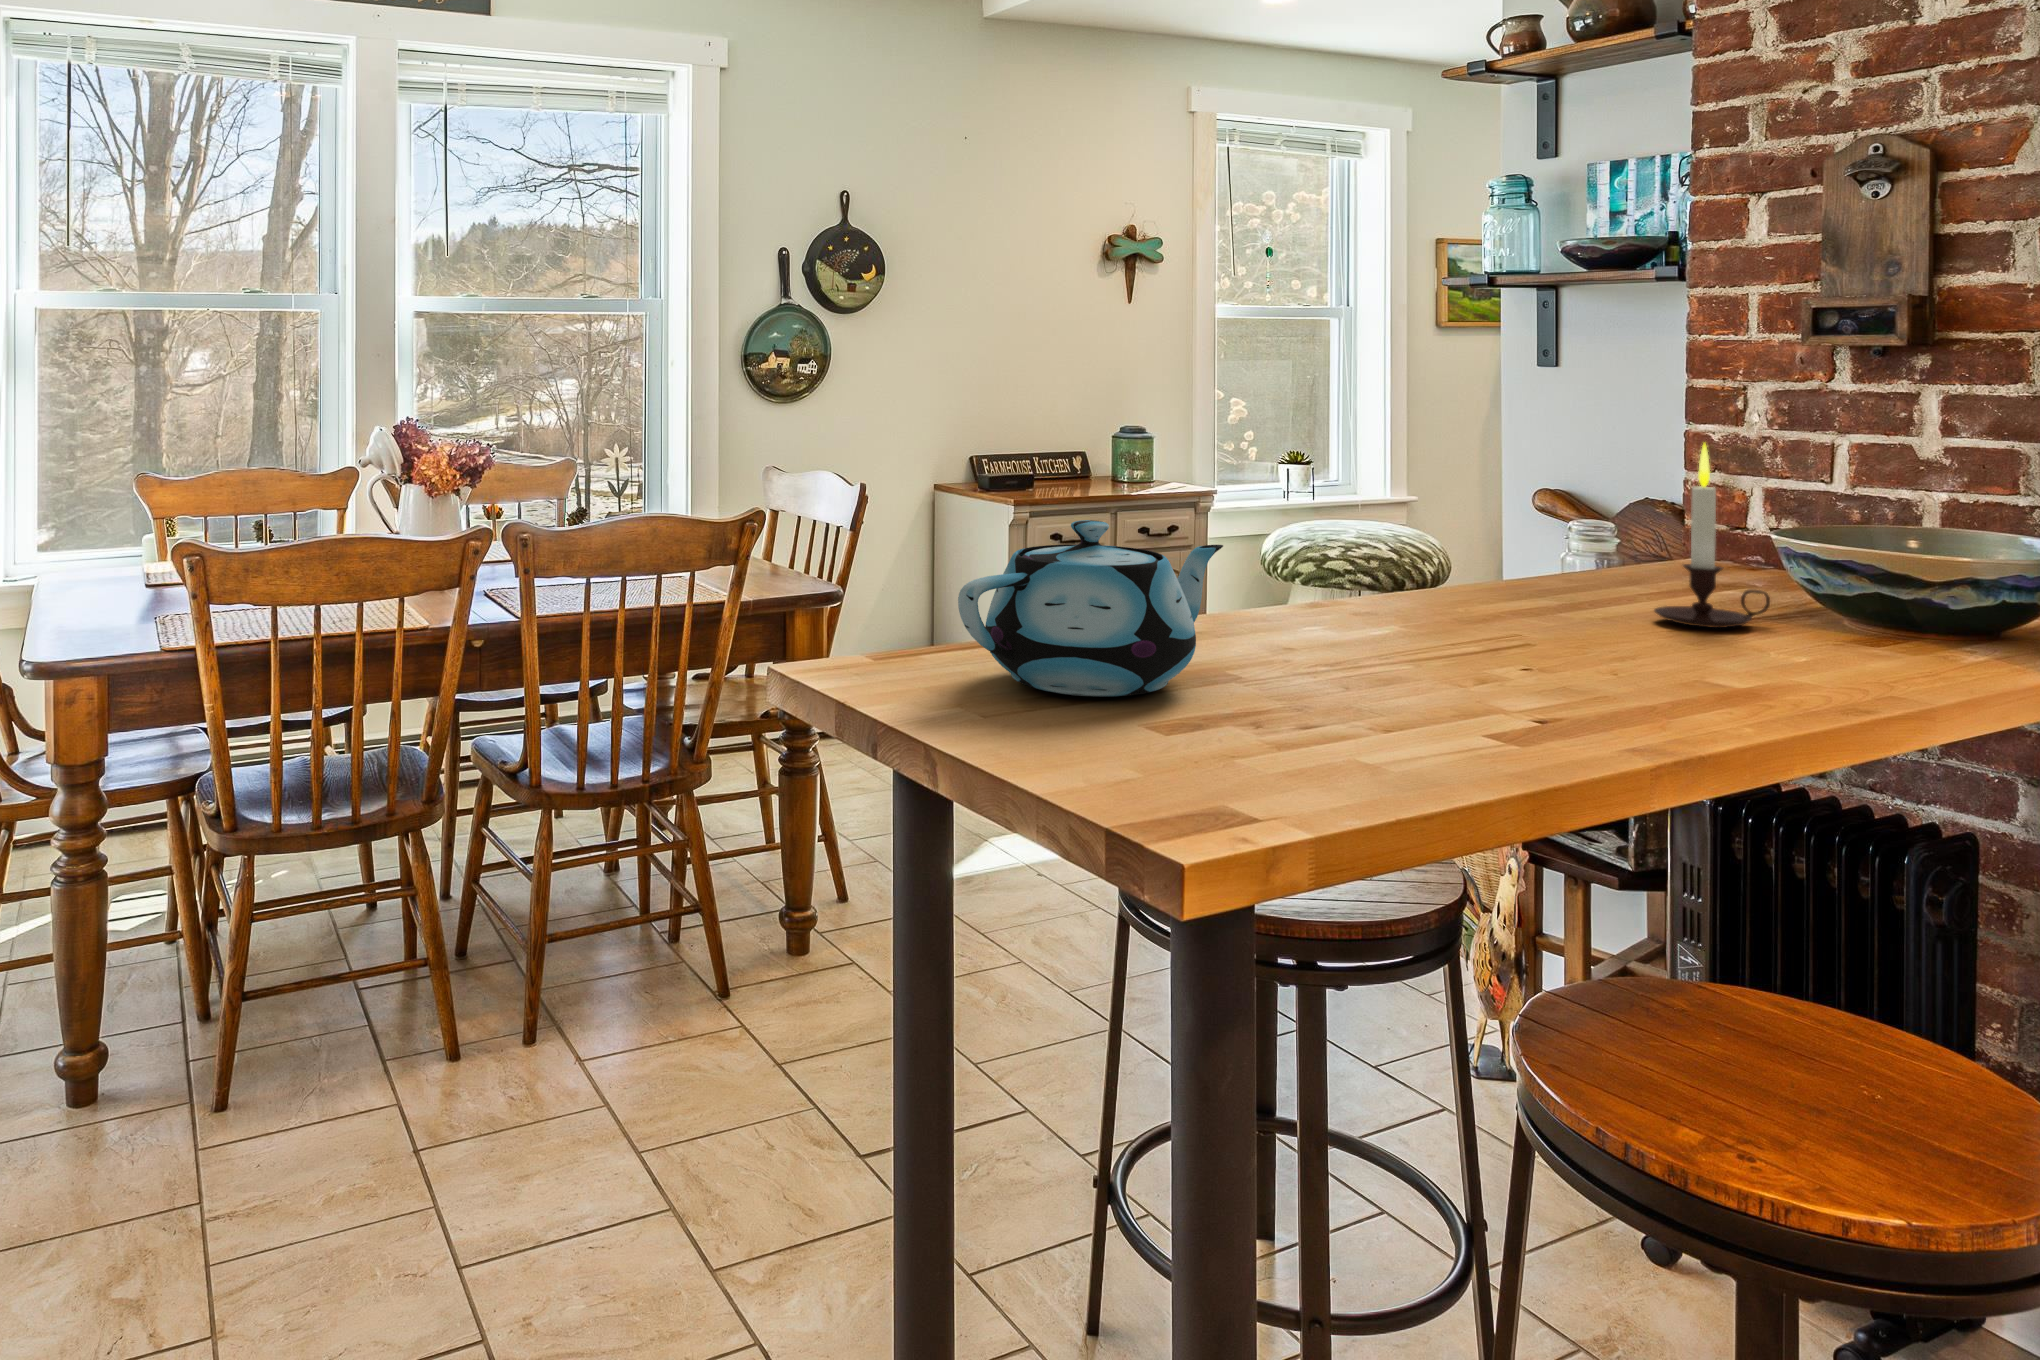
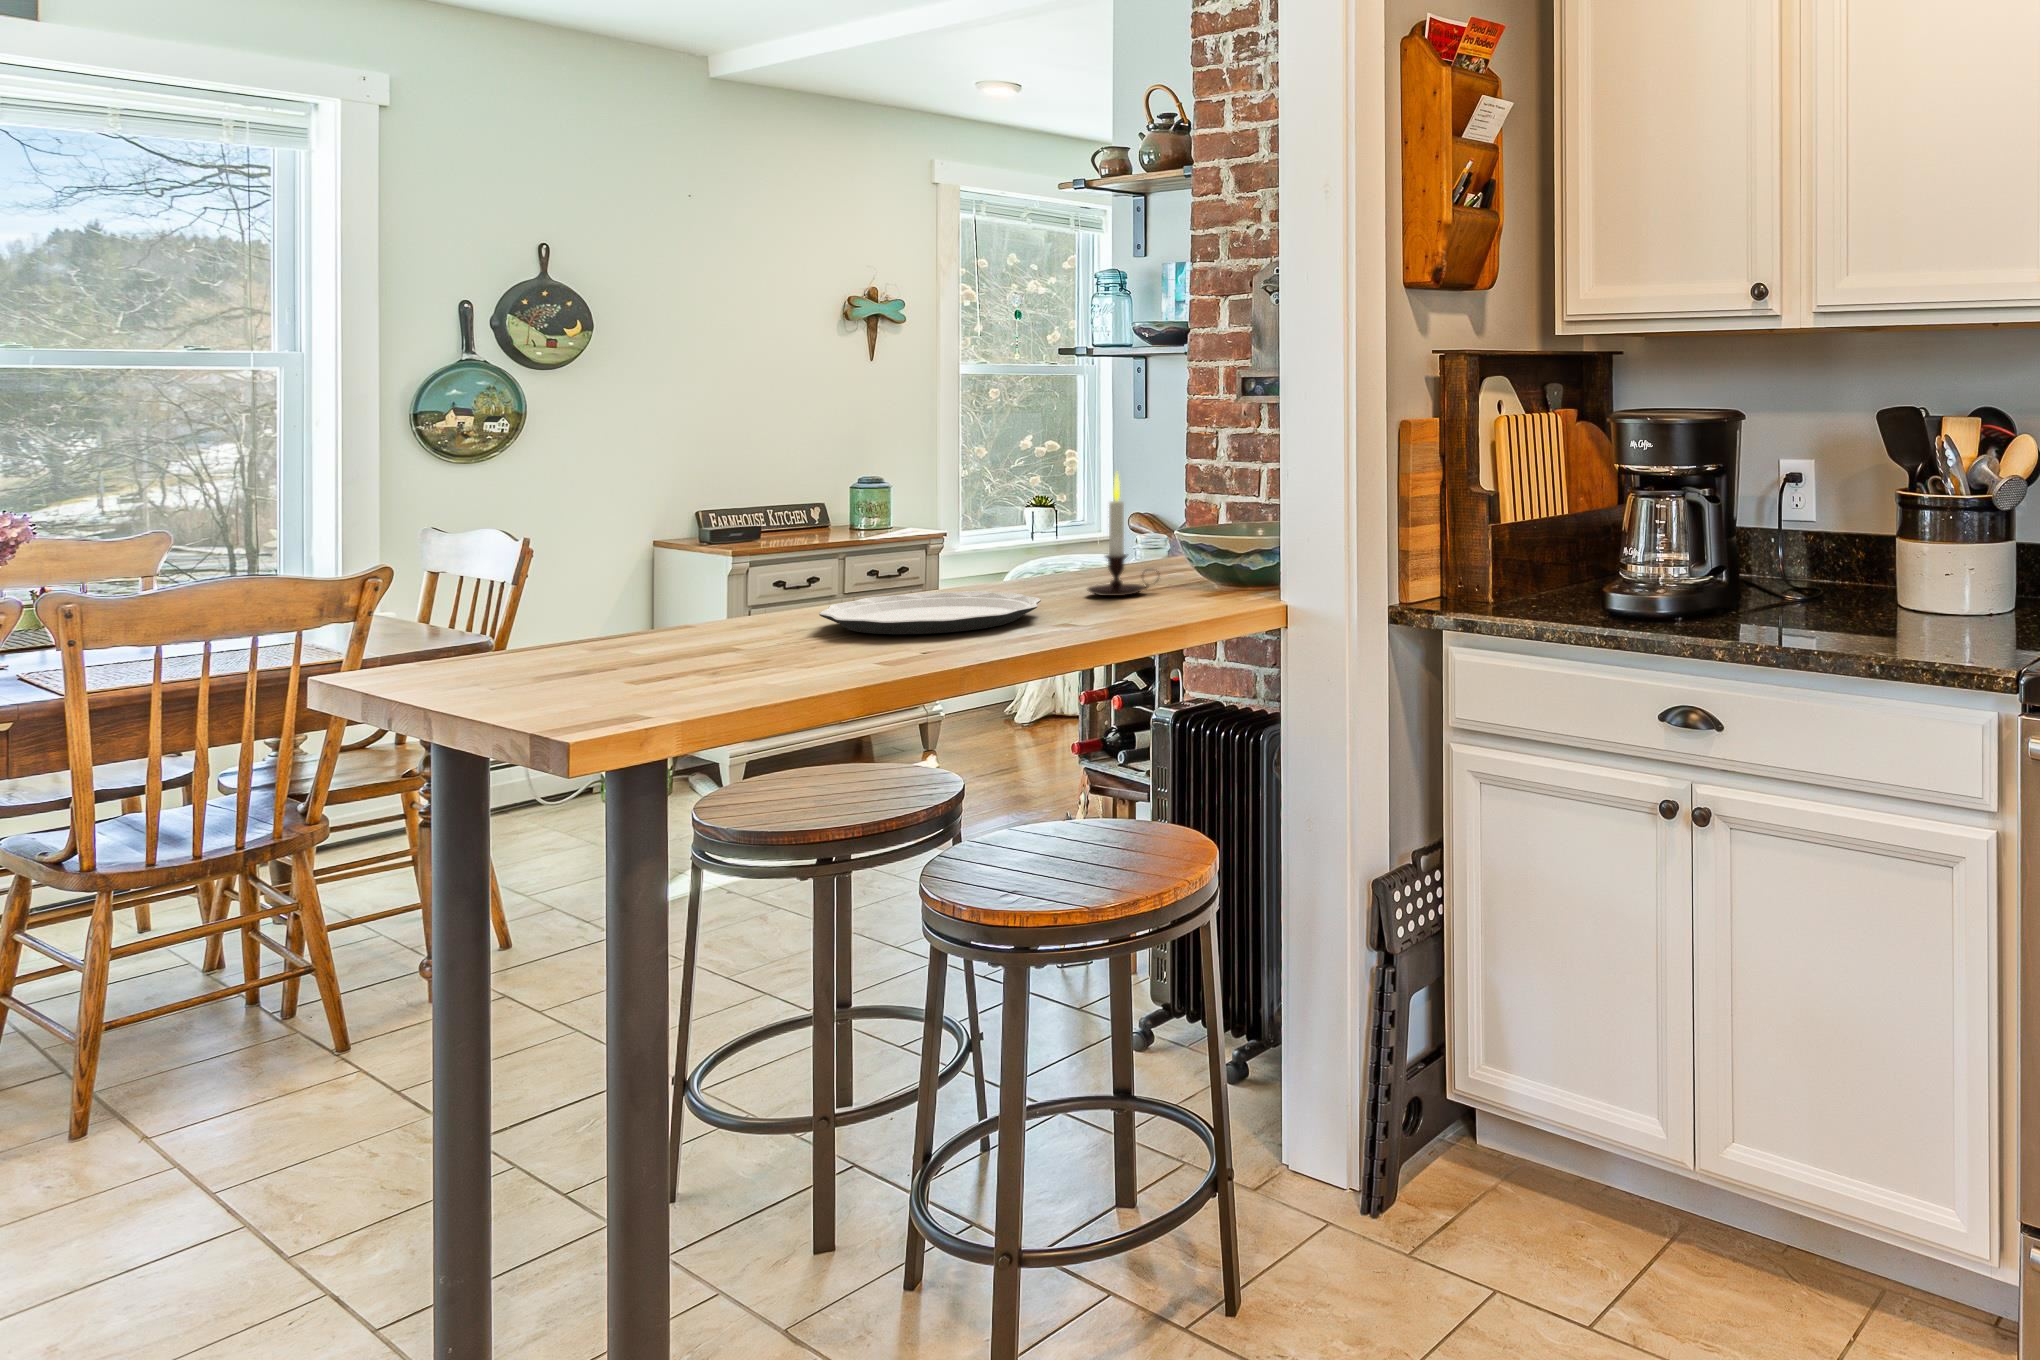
teapot: present [958,520,1223,696] -> none [460,546,721,678]
plate: none [1323,600,1645,672] -> present [819,591,1041,634]

